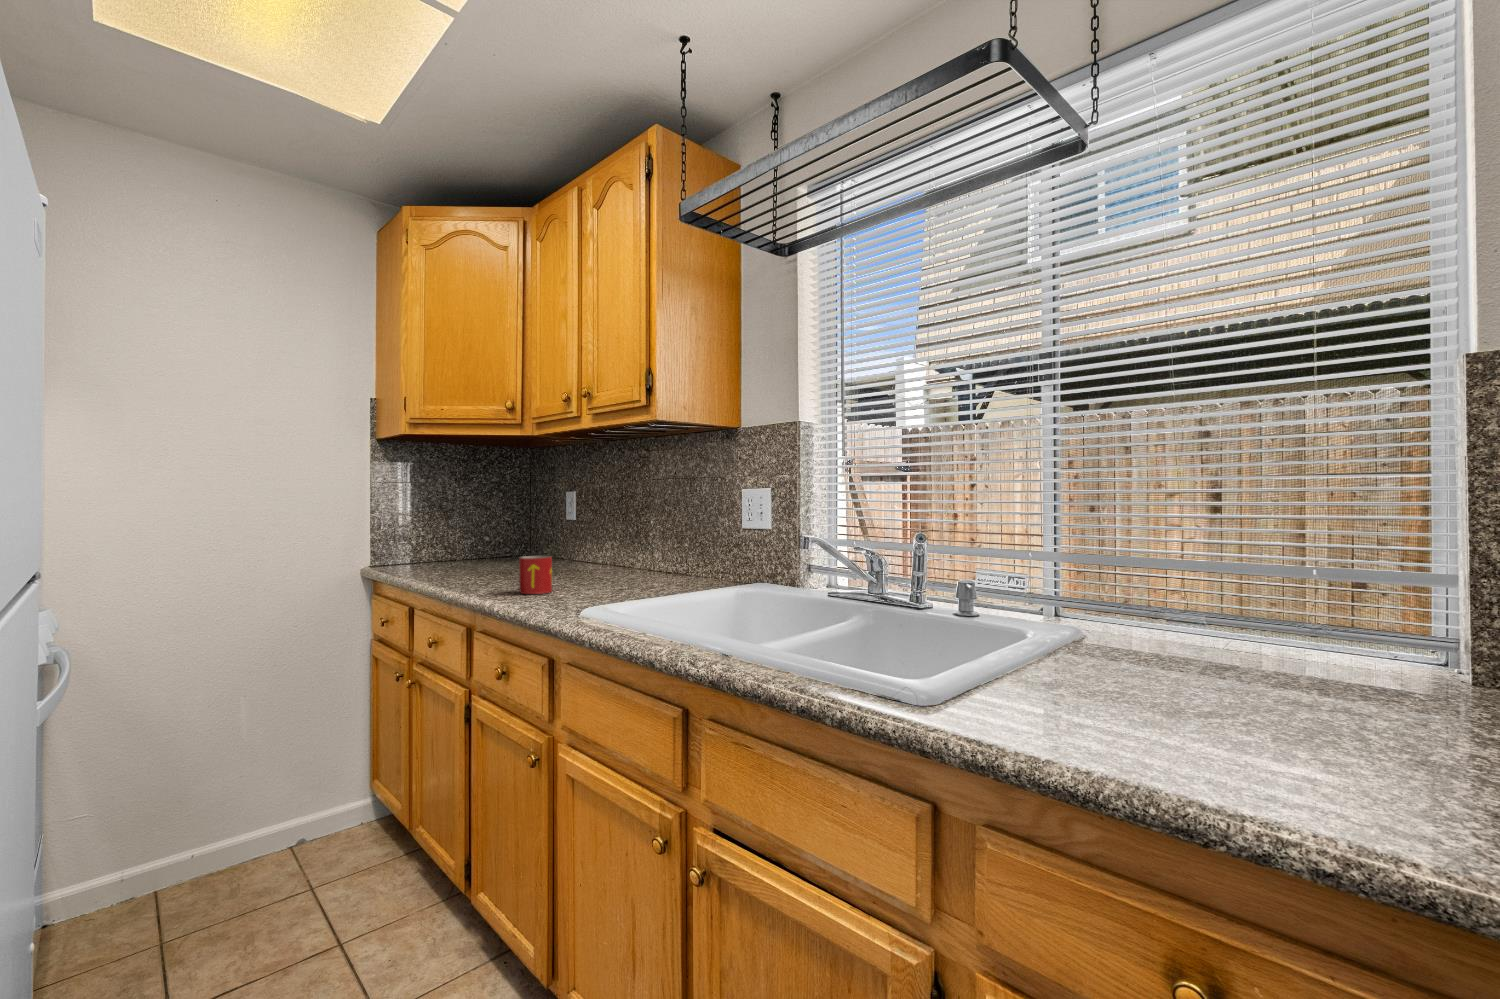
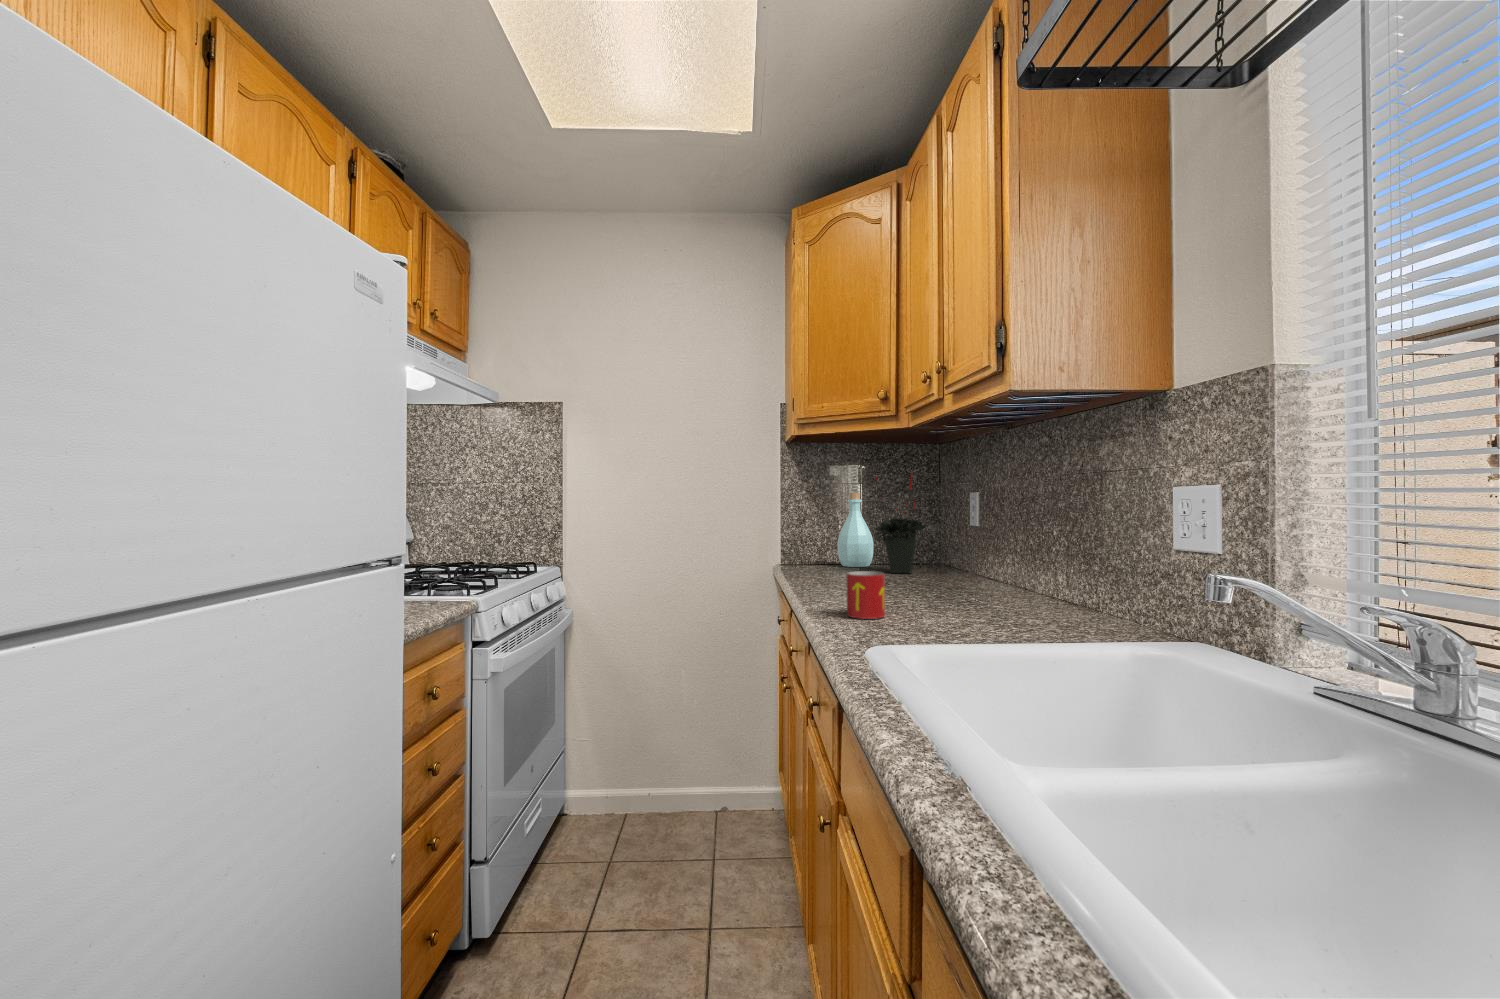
potted plant: none [482,473,532,566] -> present [875,479,925,573]
bottle: none [434,492,472,564] -> present [837,493,874,567]

